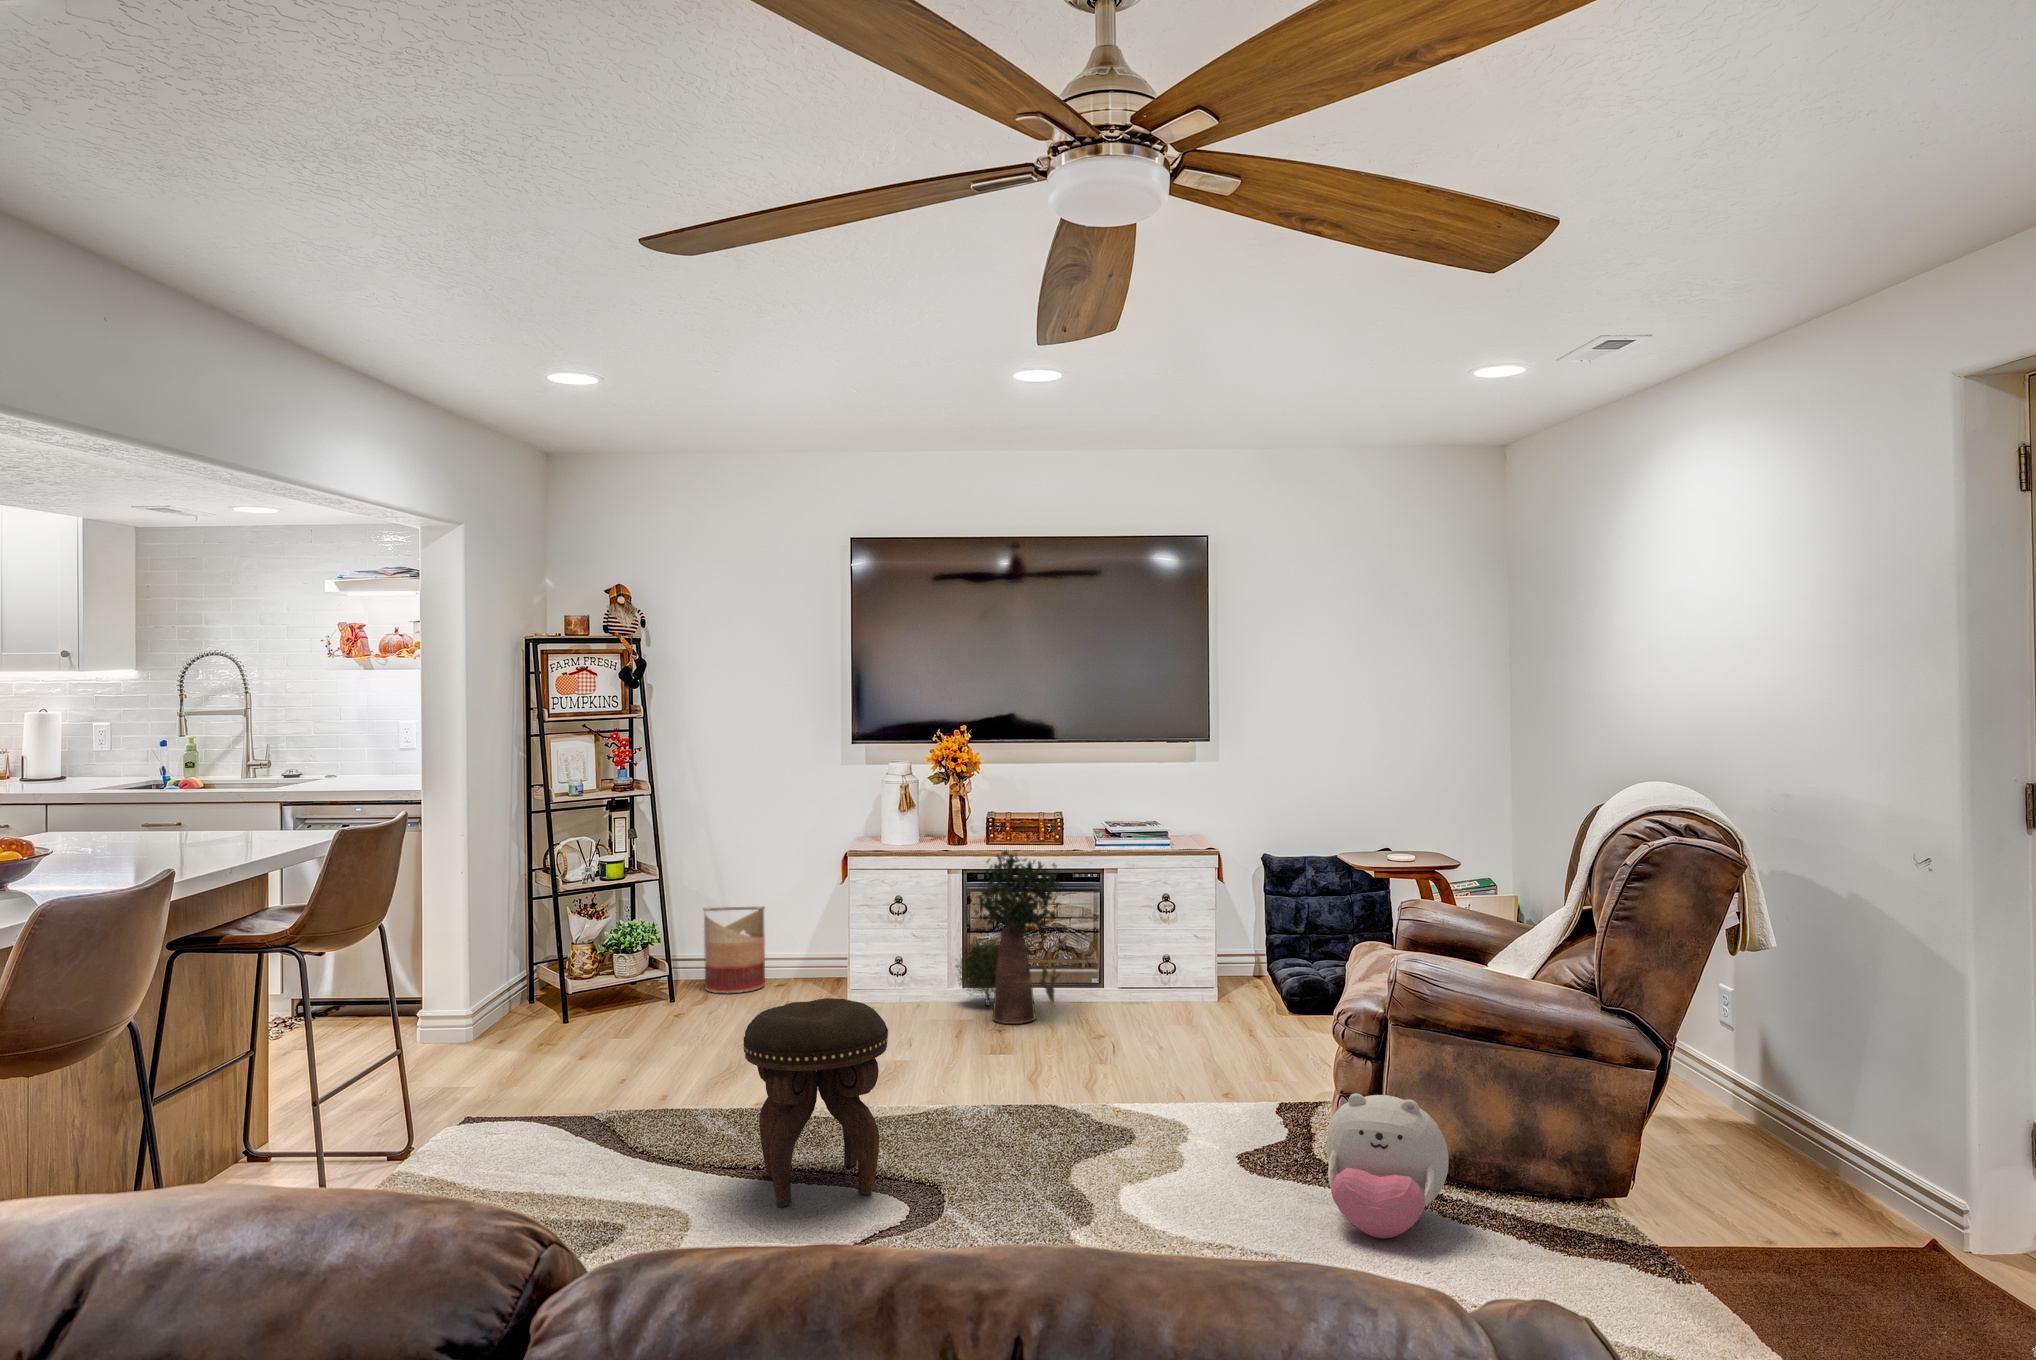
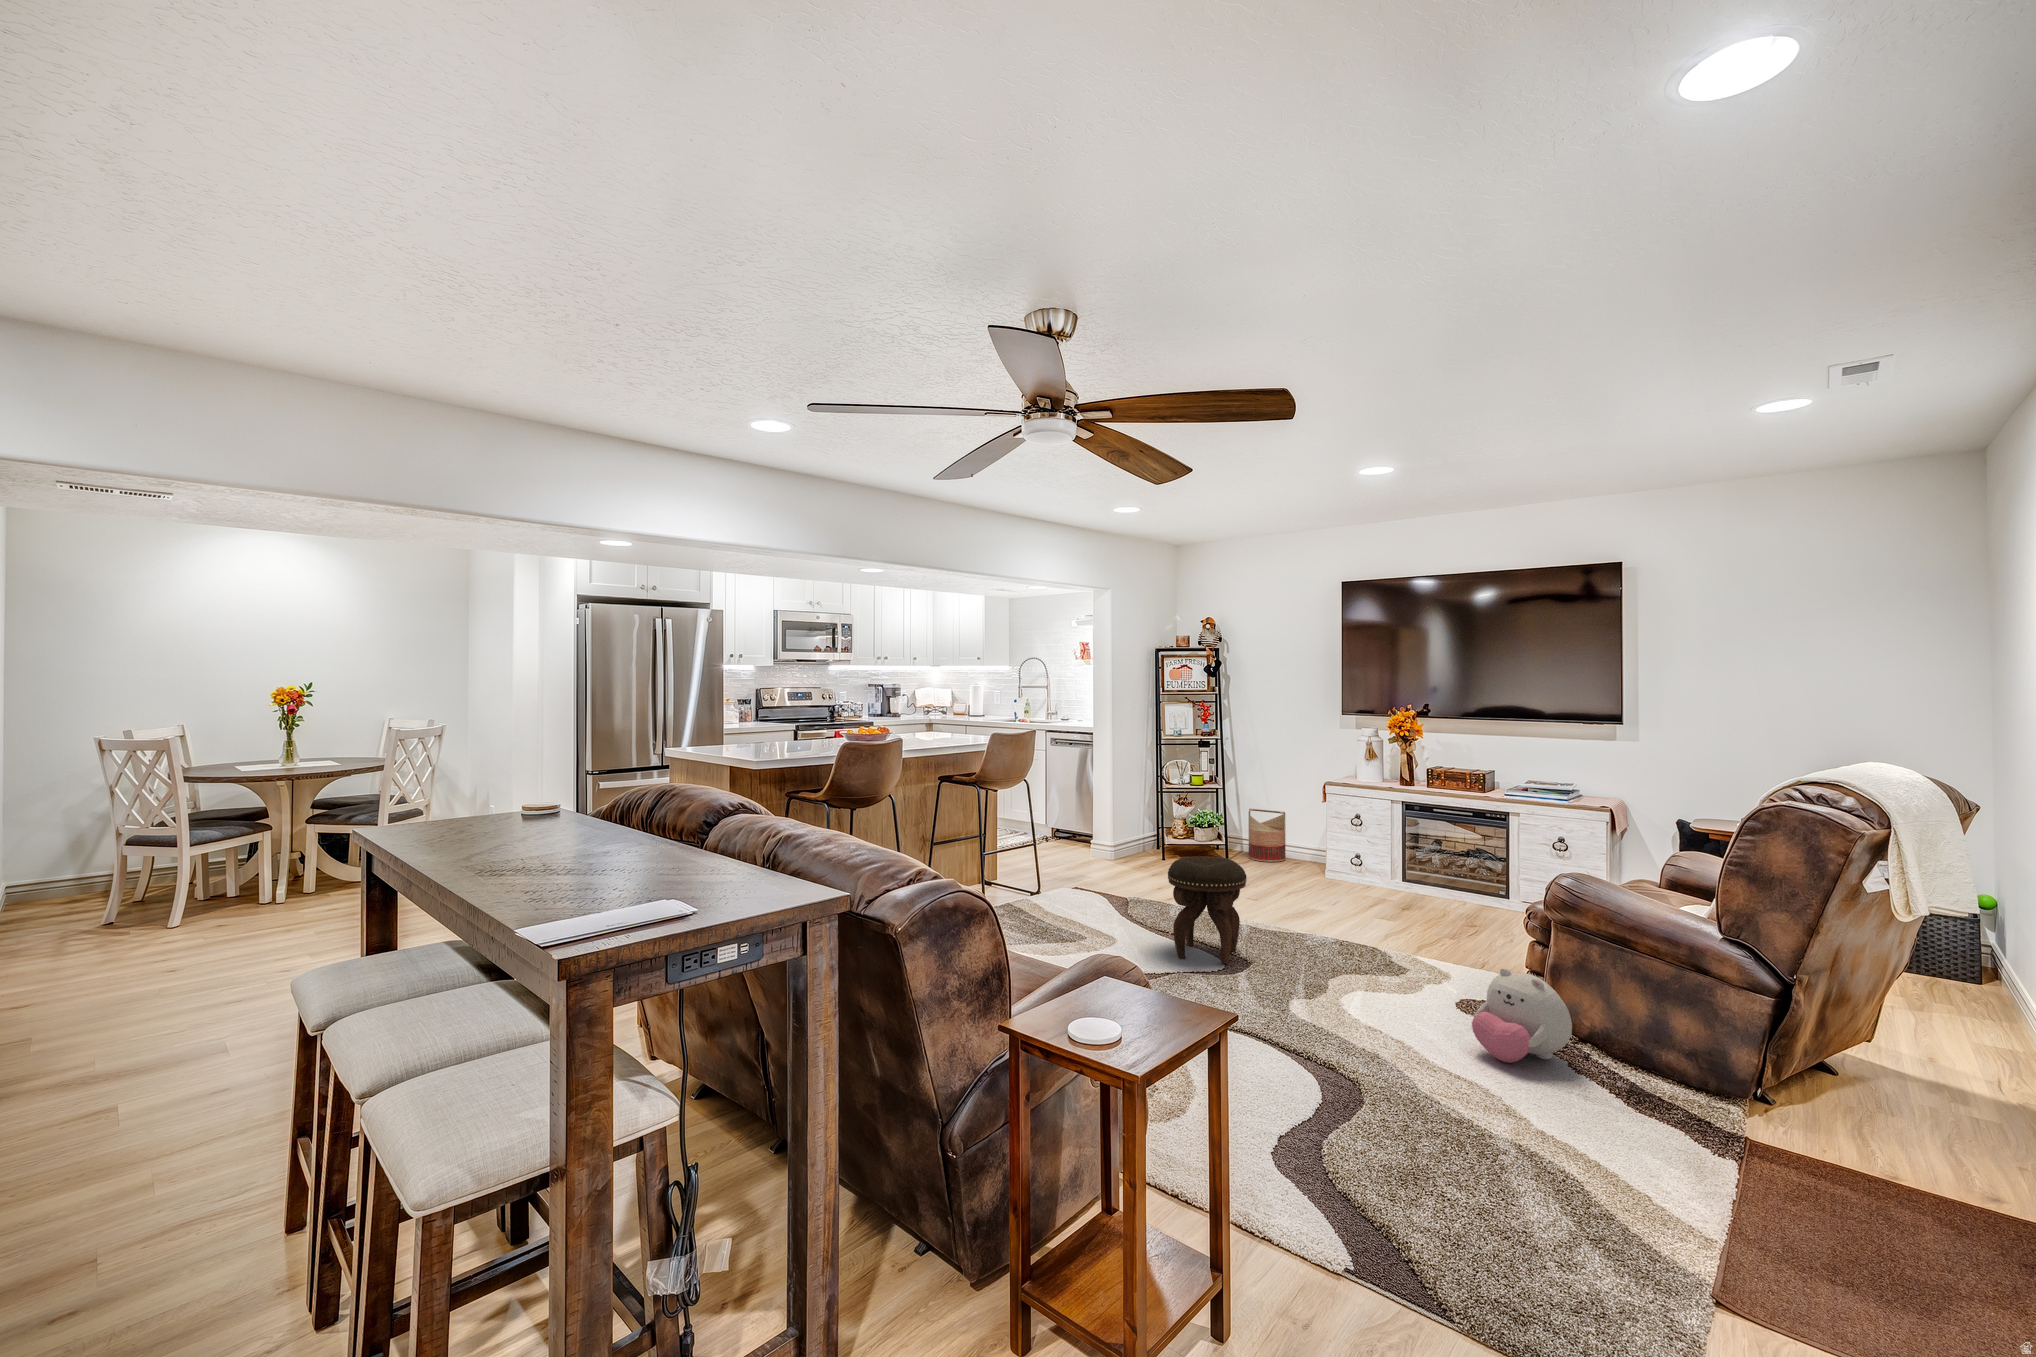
potted plant: present [956,851,1065,1024] -> none [1387,791,1469,908]

